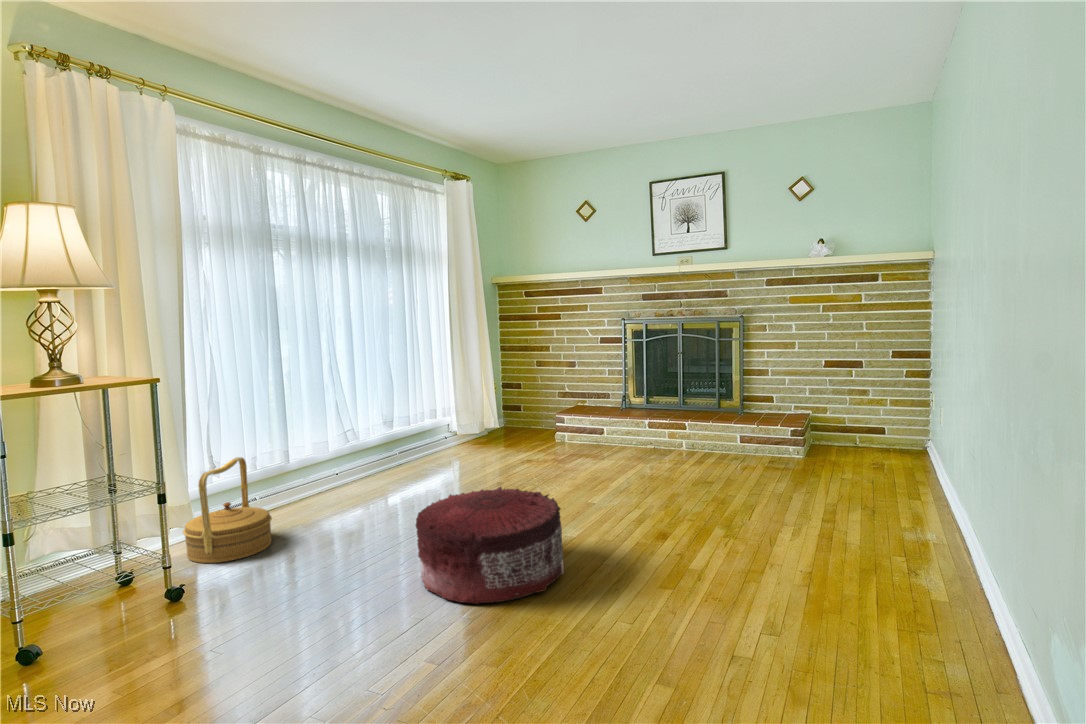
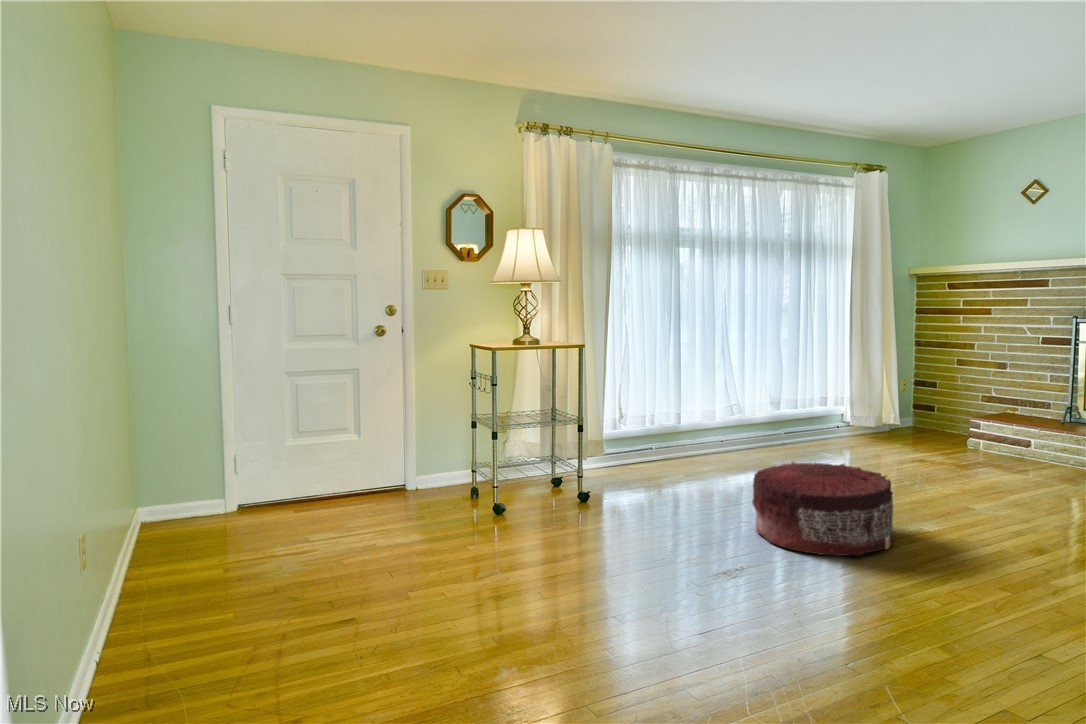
woven basket: present [183,457,272,563] -> none [595,412,656,486]

